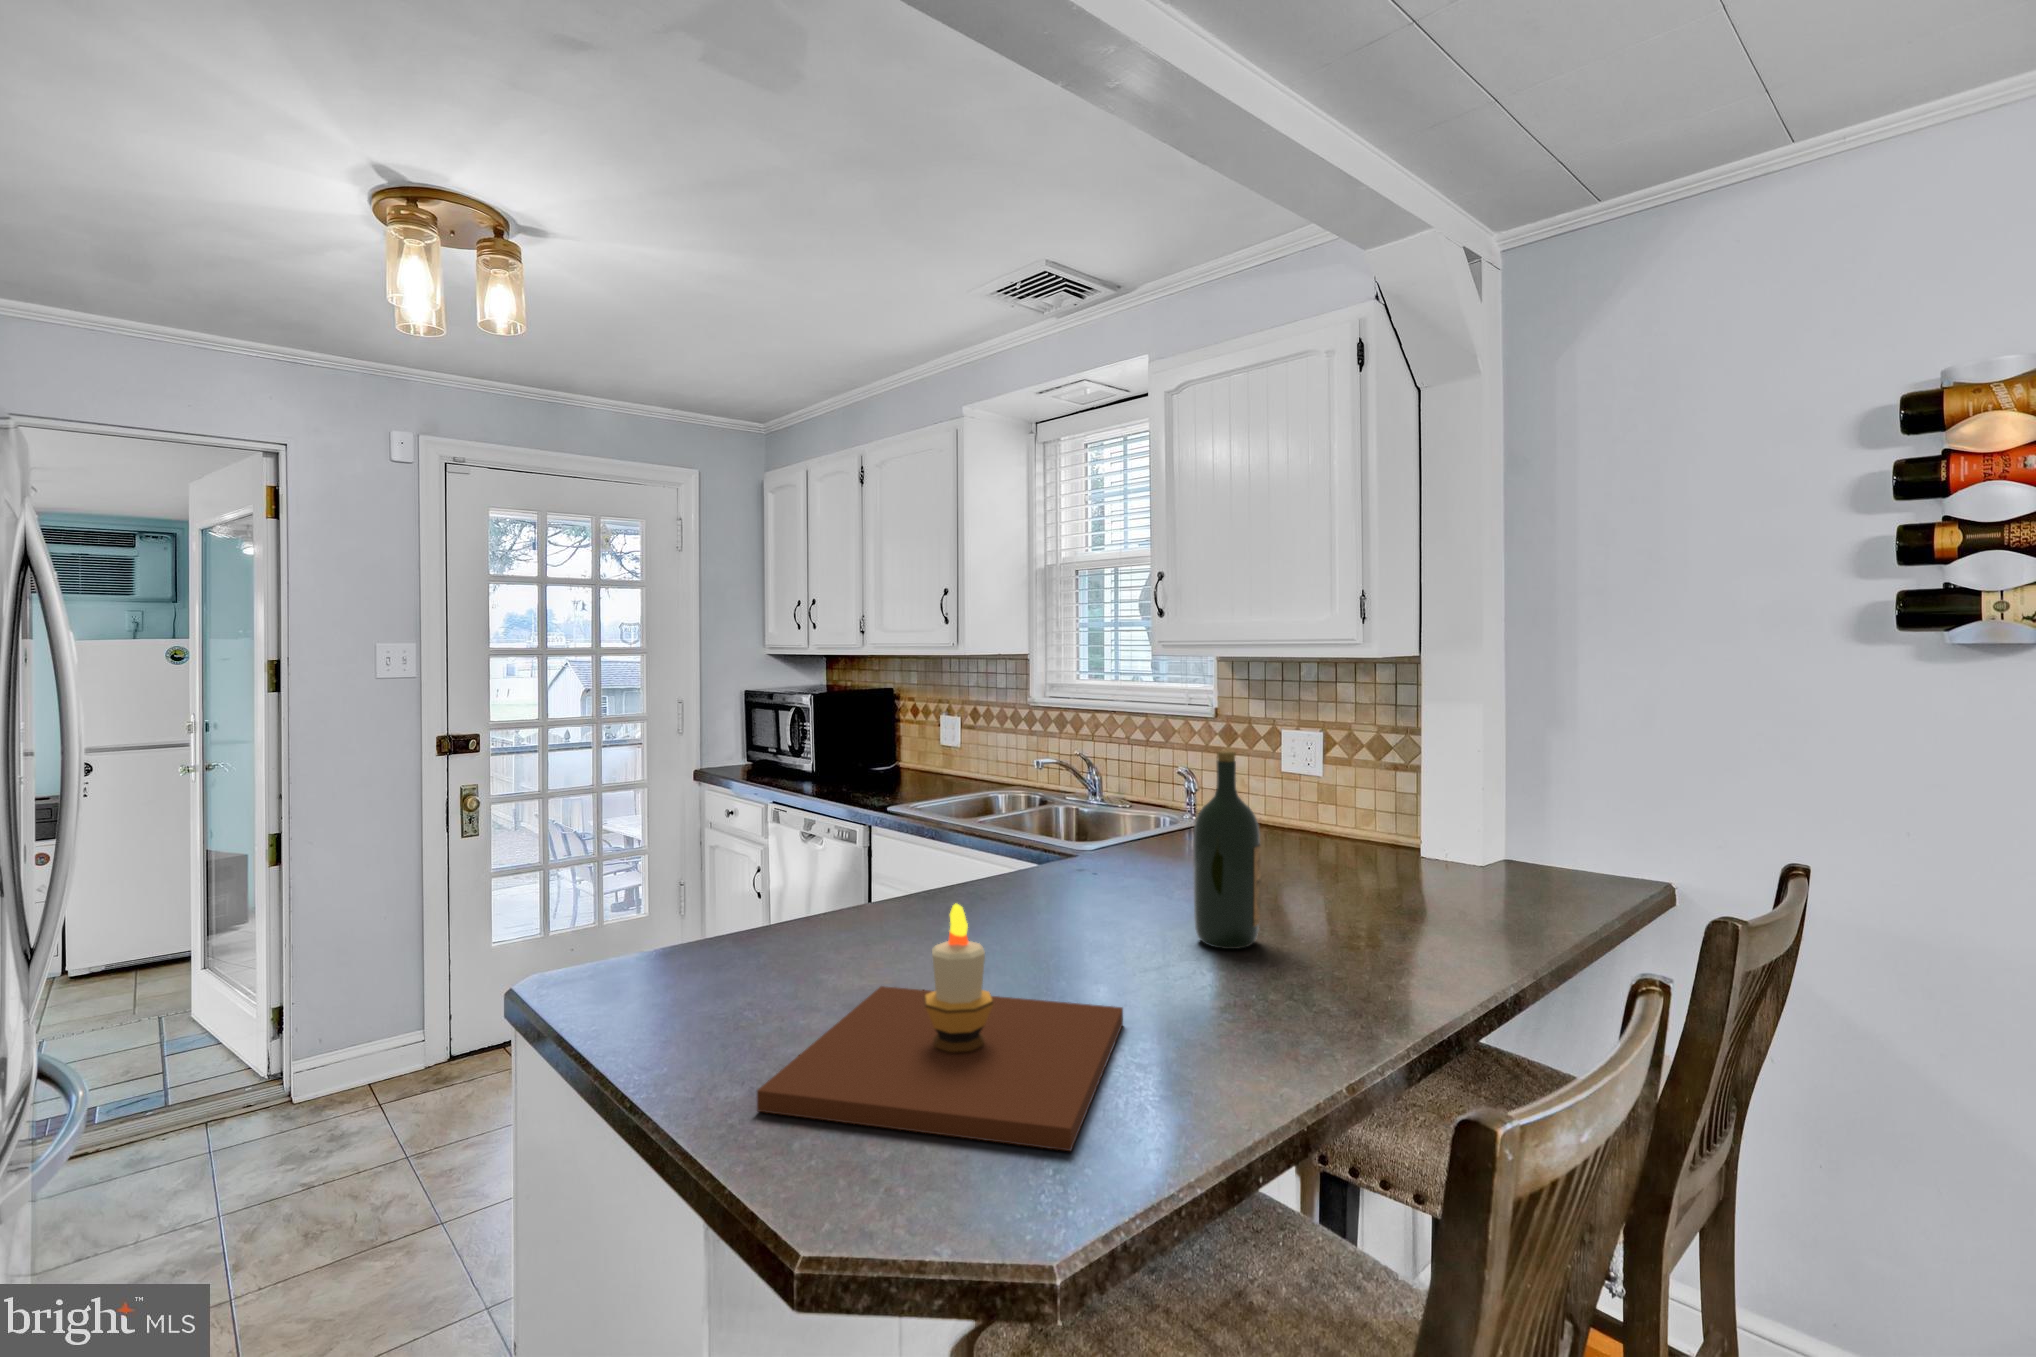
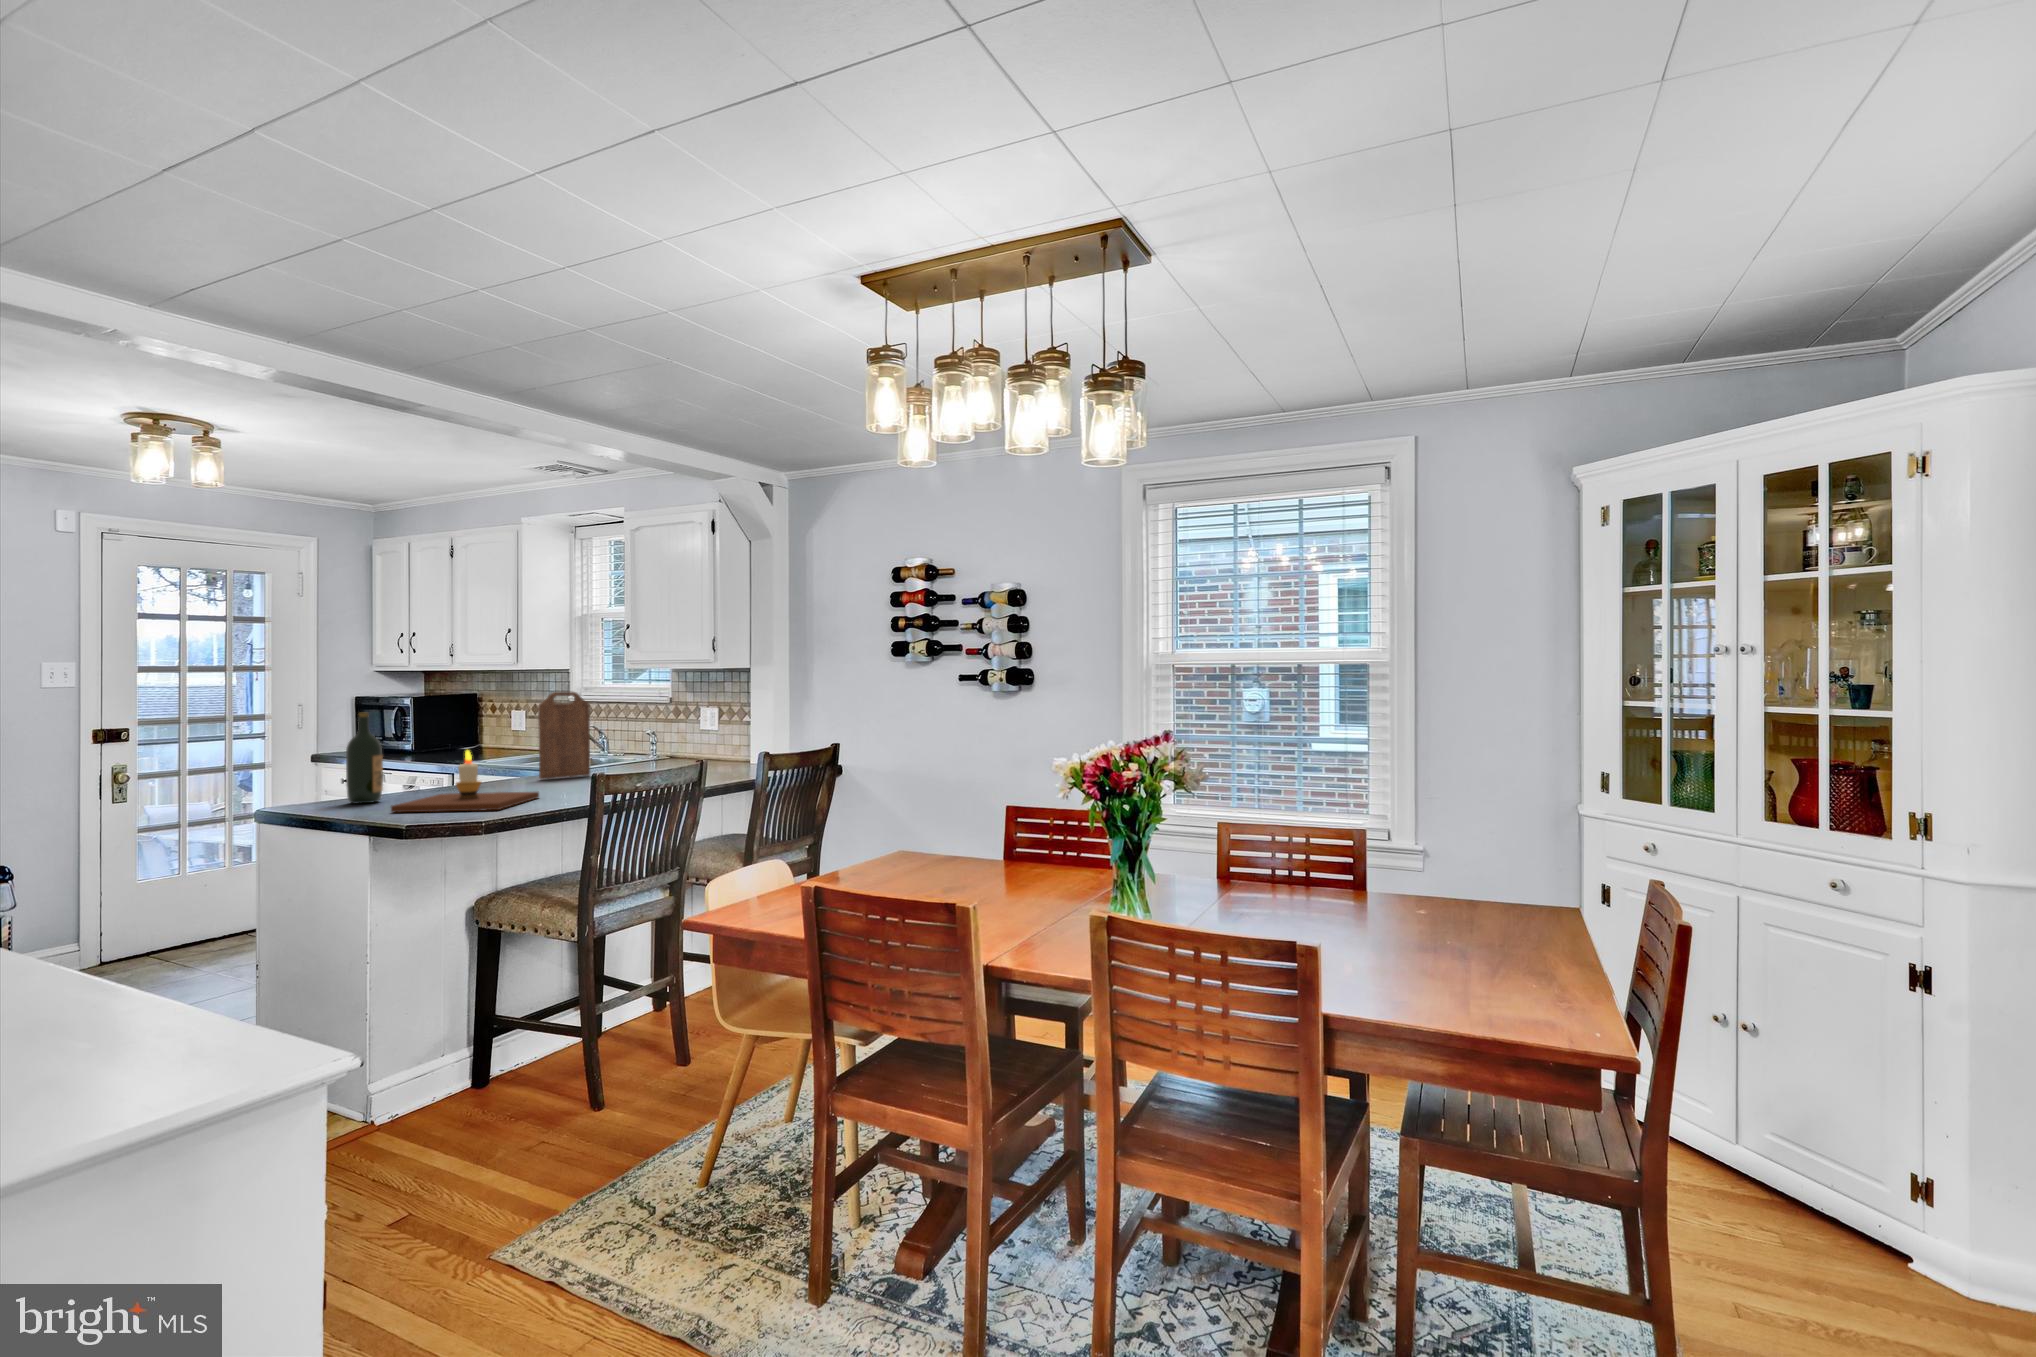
cutting board: none [1046,707,1137,893] -> present [538,692,590,779]
wine bottle: present [1193,751,1261,949] -> present [346,713,383,804]

